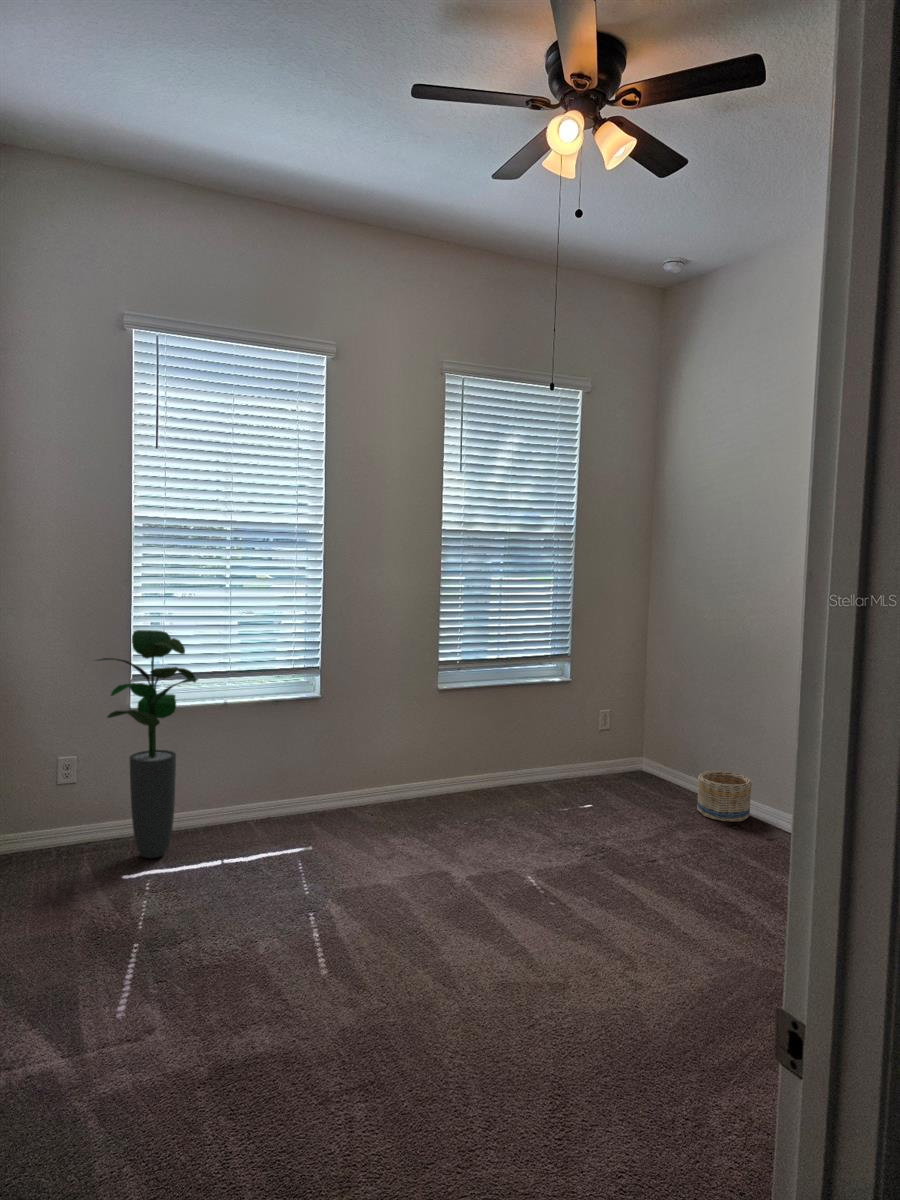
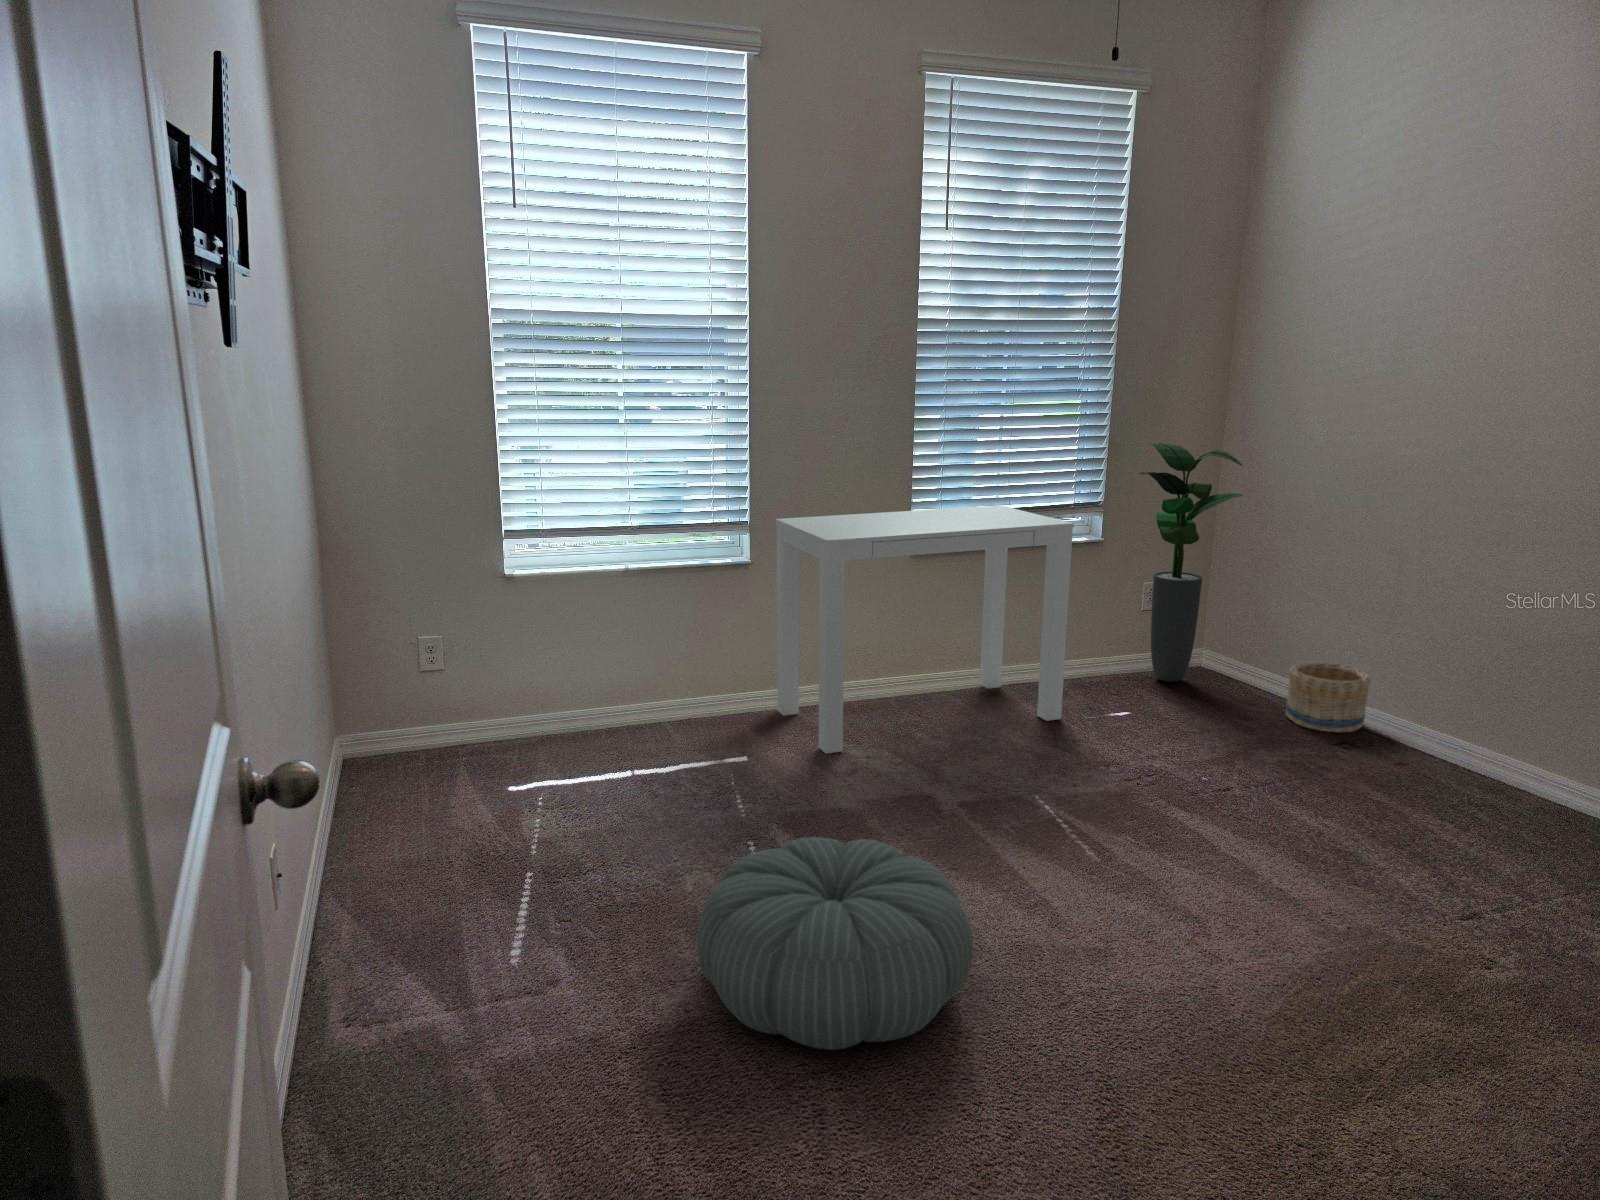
potted plant: present [98,630,198,858] -> present [1139,443,1243,682]
desk: none [335,659,547,843] -> present [775,505,1074,754]
pouf: none [263,906,467,1070] -> present [697,837,973,1050]

